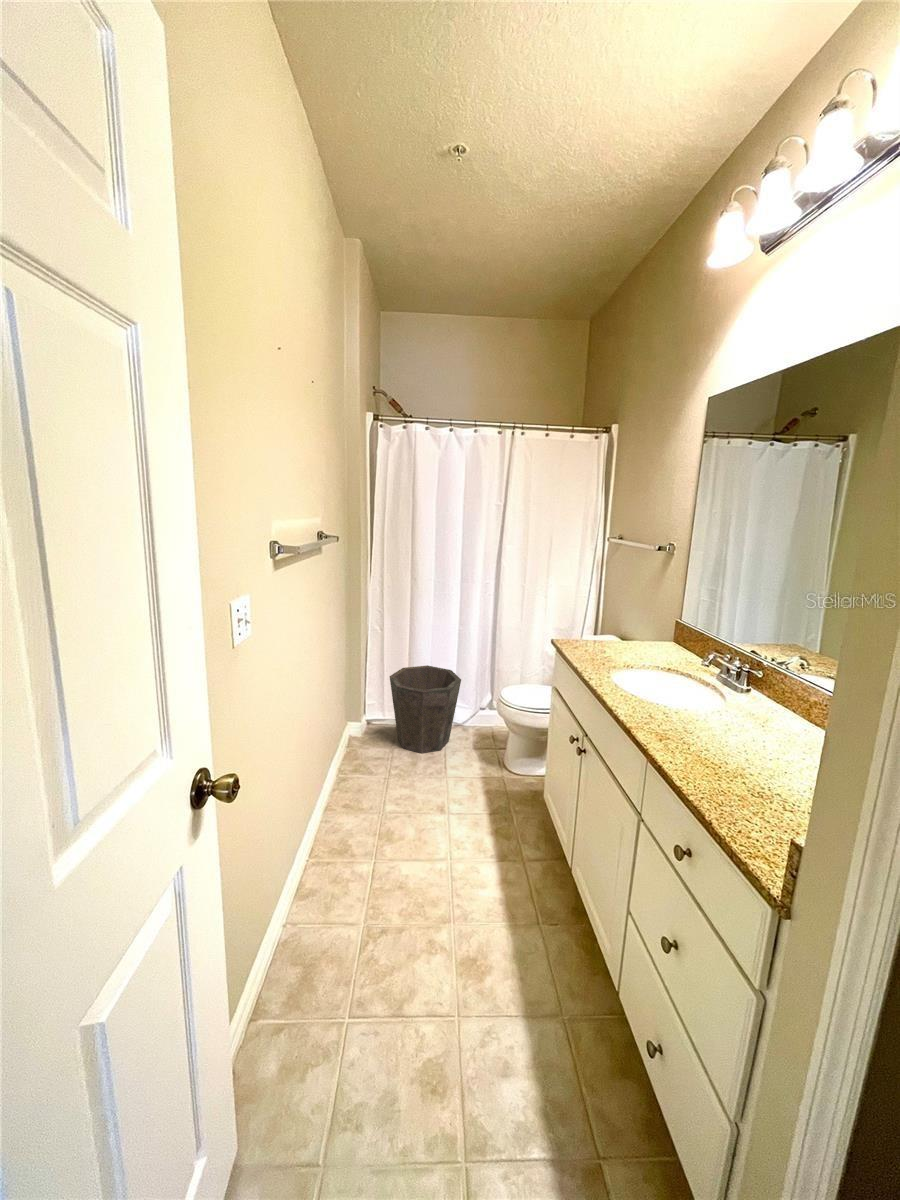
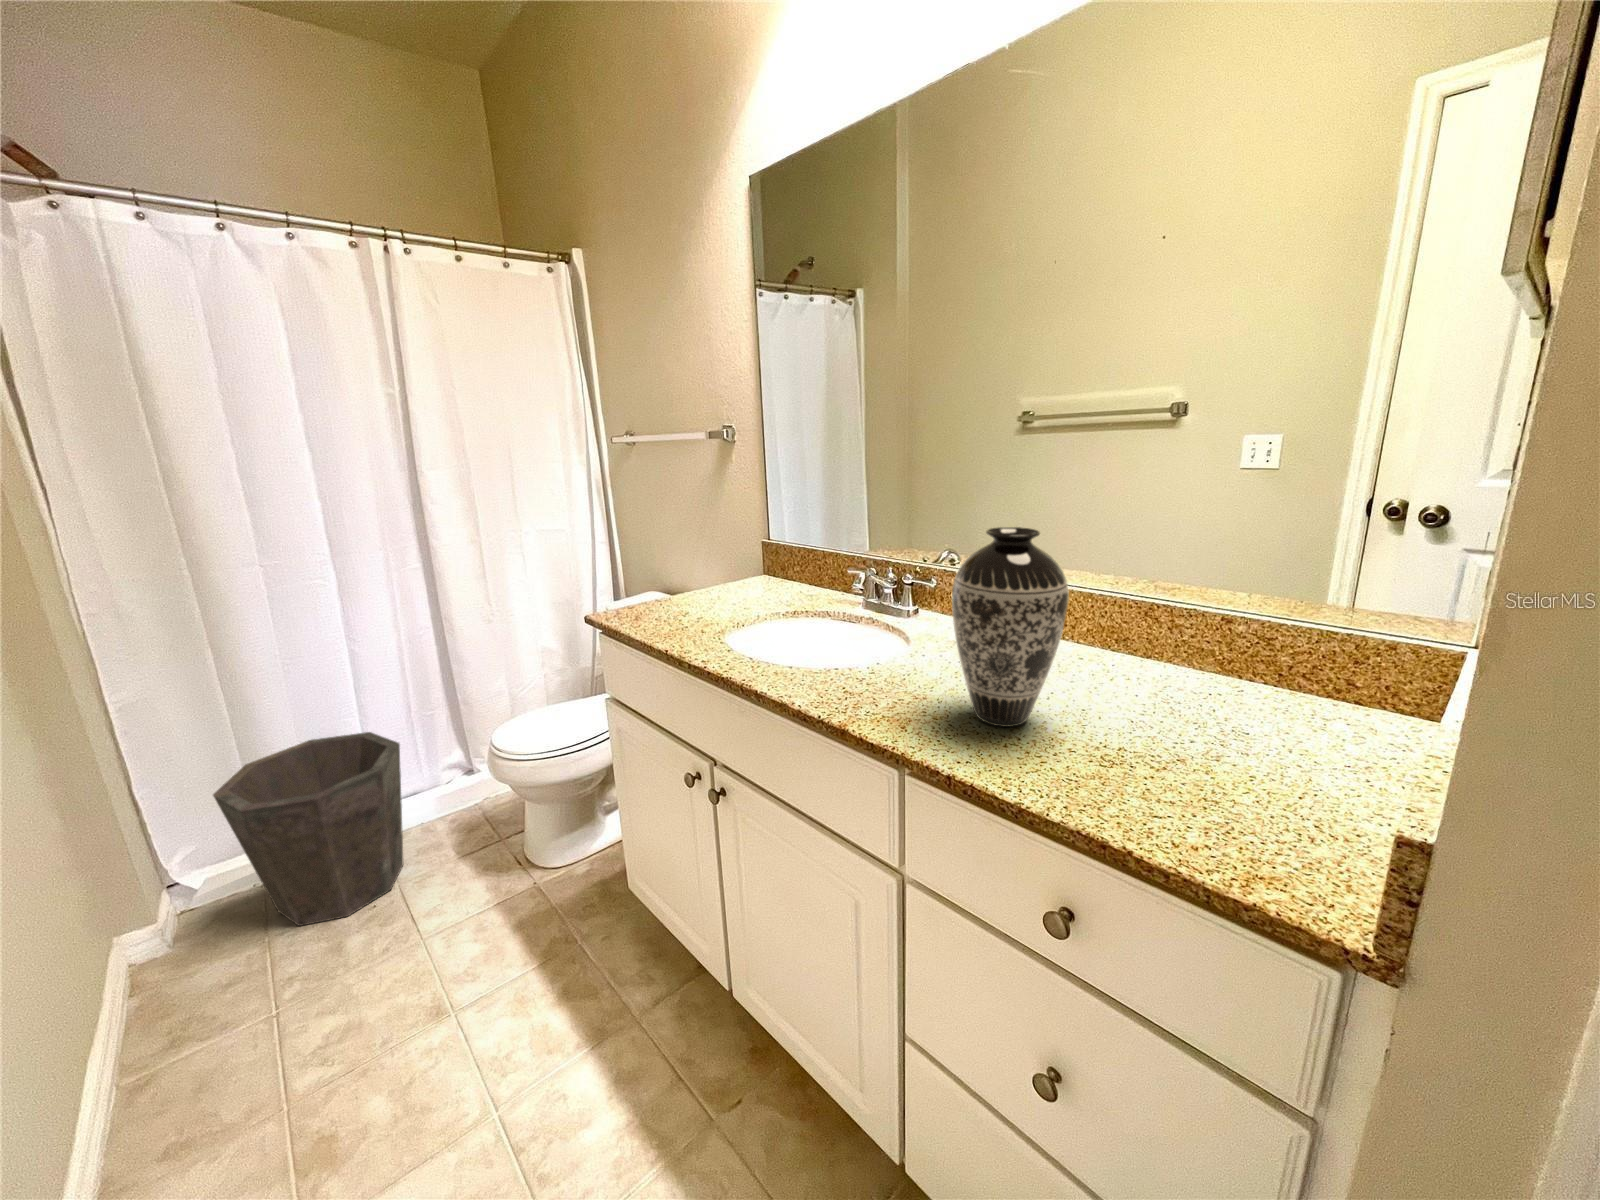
decorative vase: none [695,648,765,760] -> present [952,527,1069,727]

